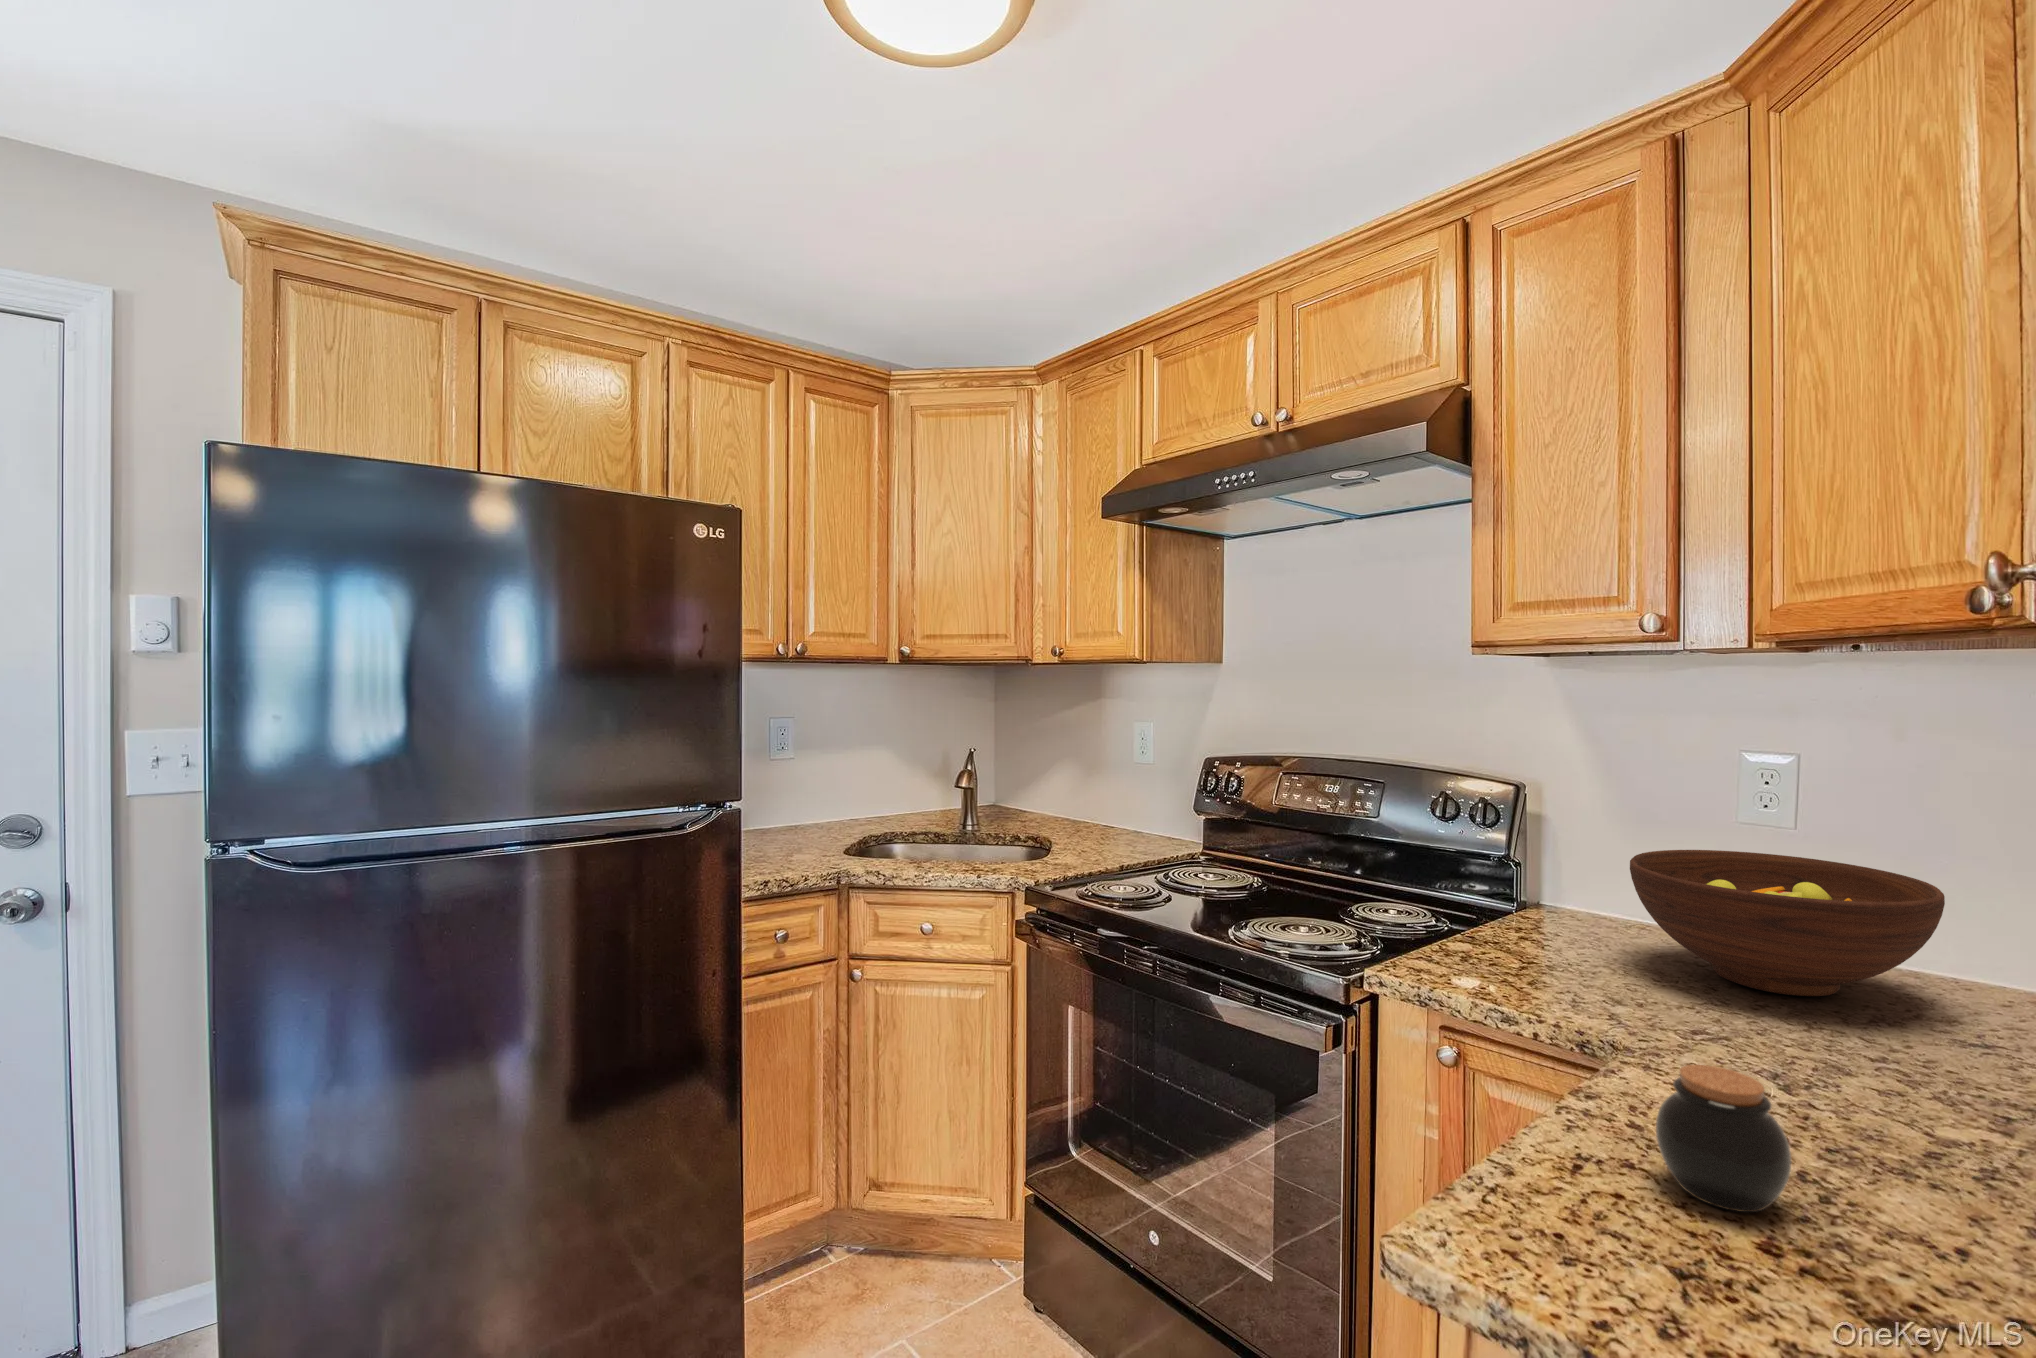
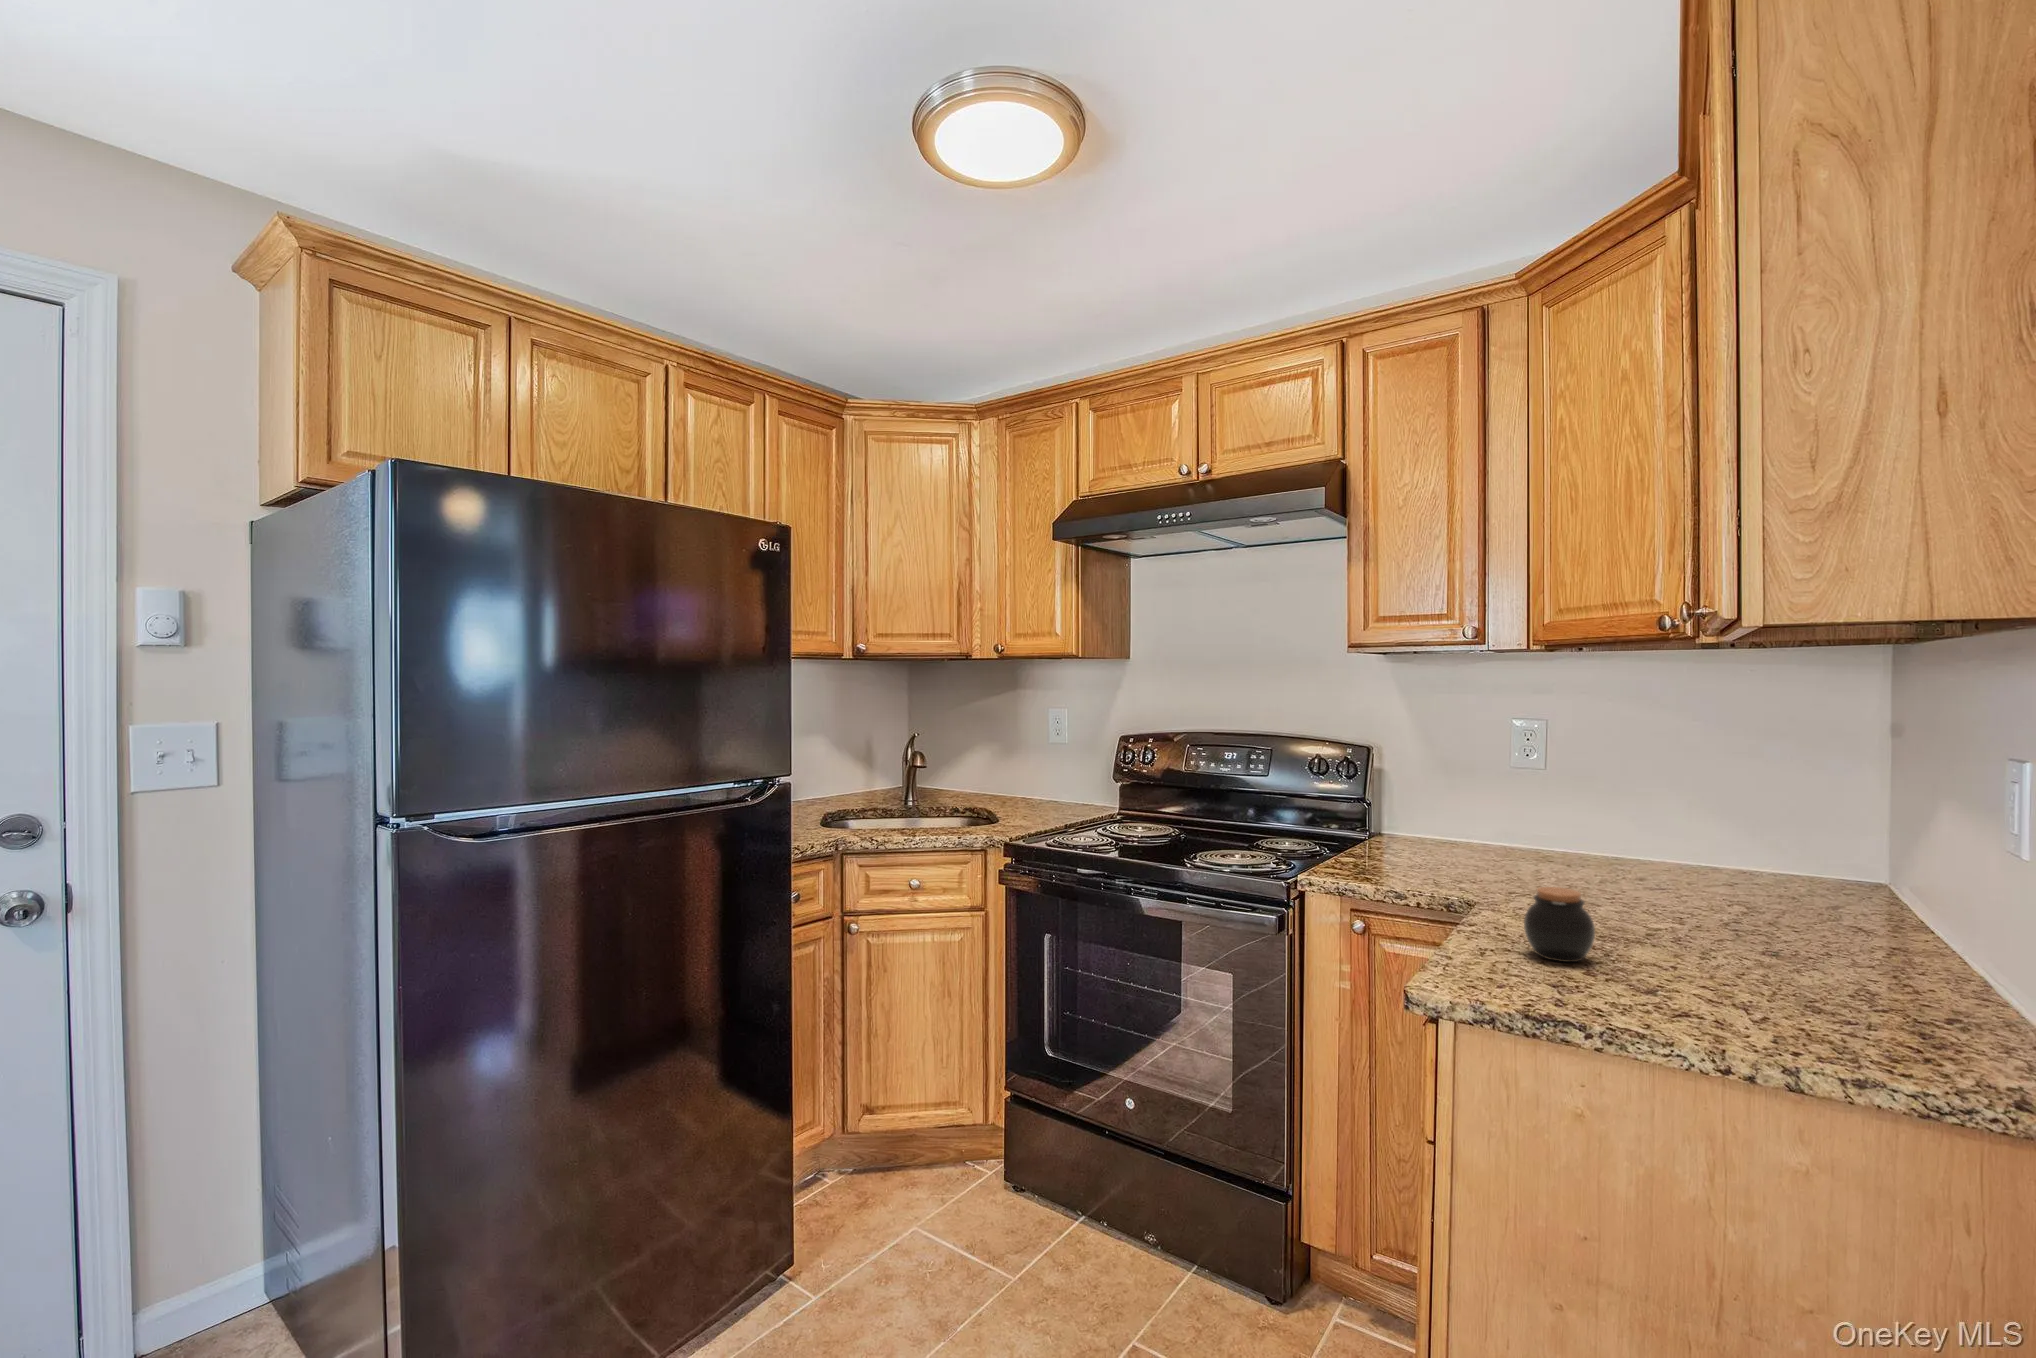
fruit bowl: present [1630,850,1945,996] -> none [1452,785,1633,871]

